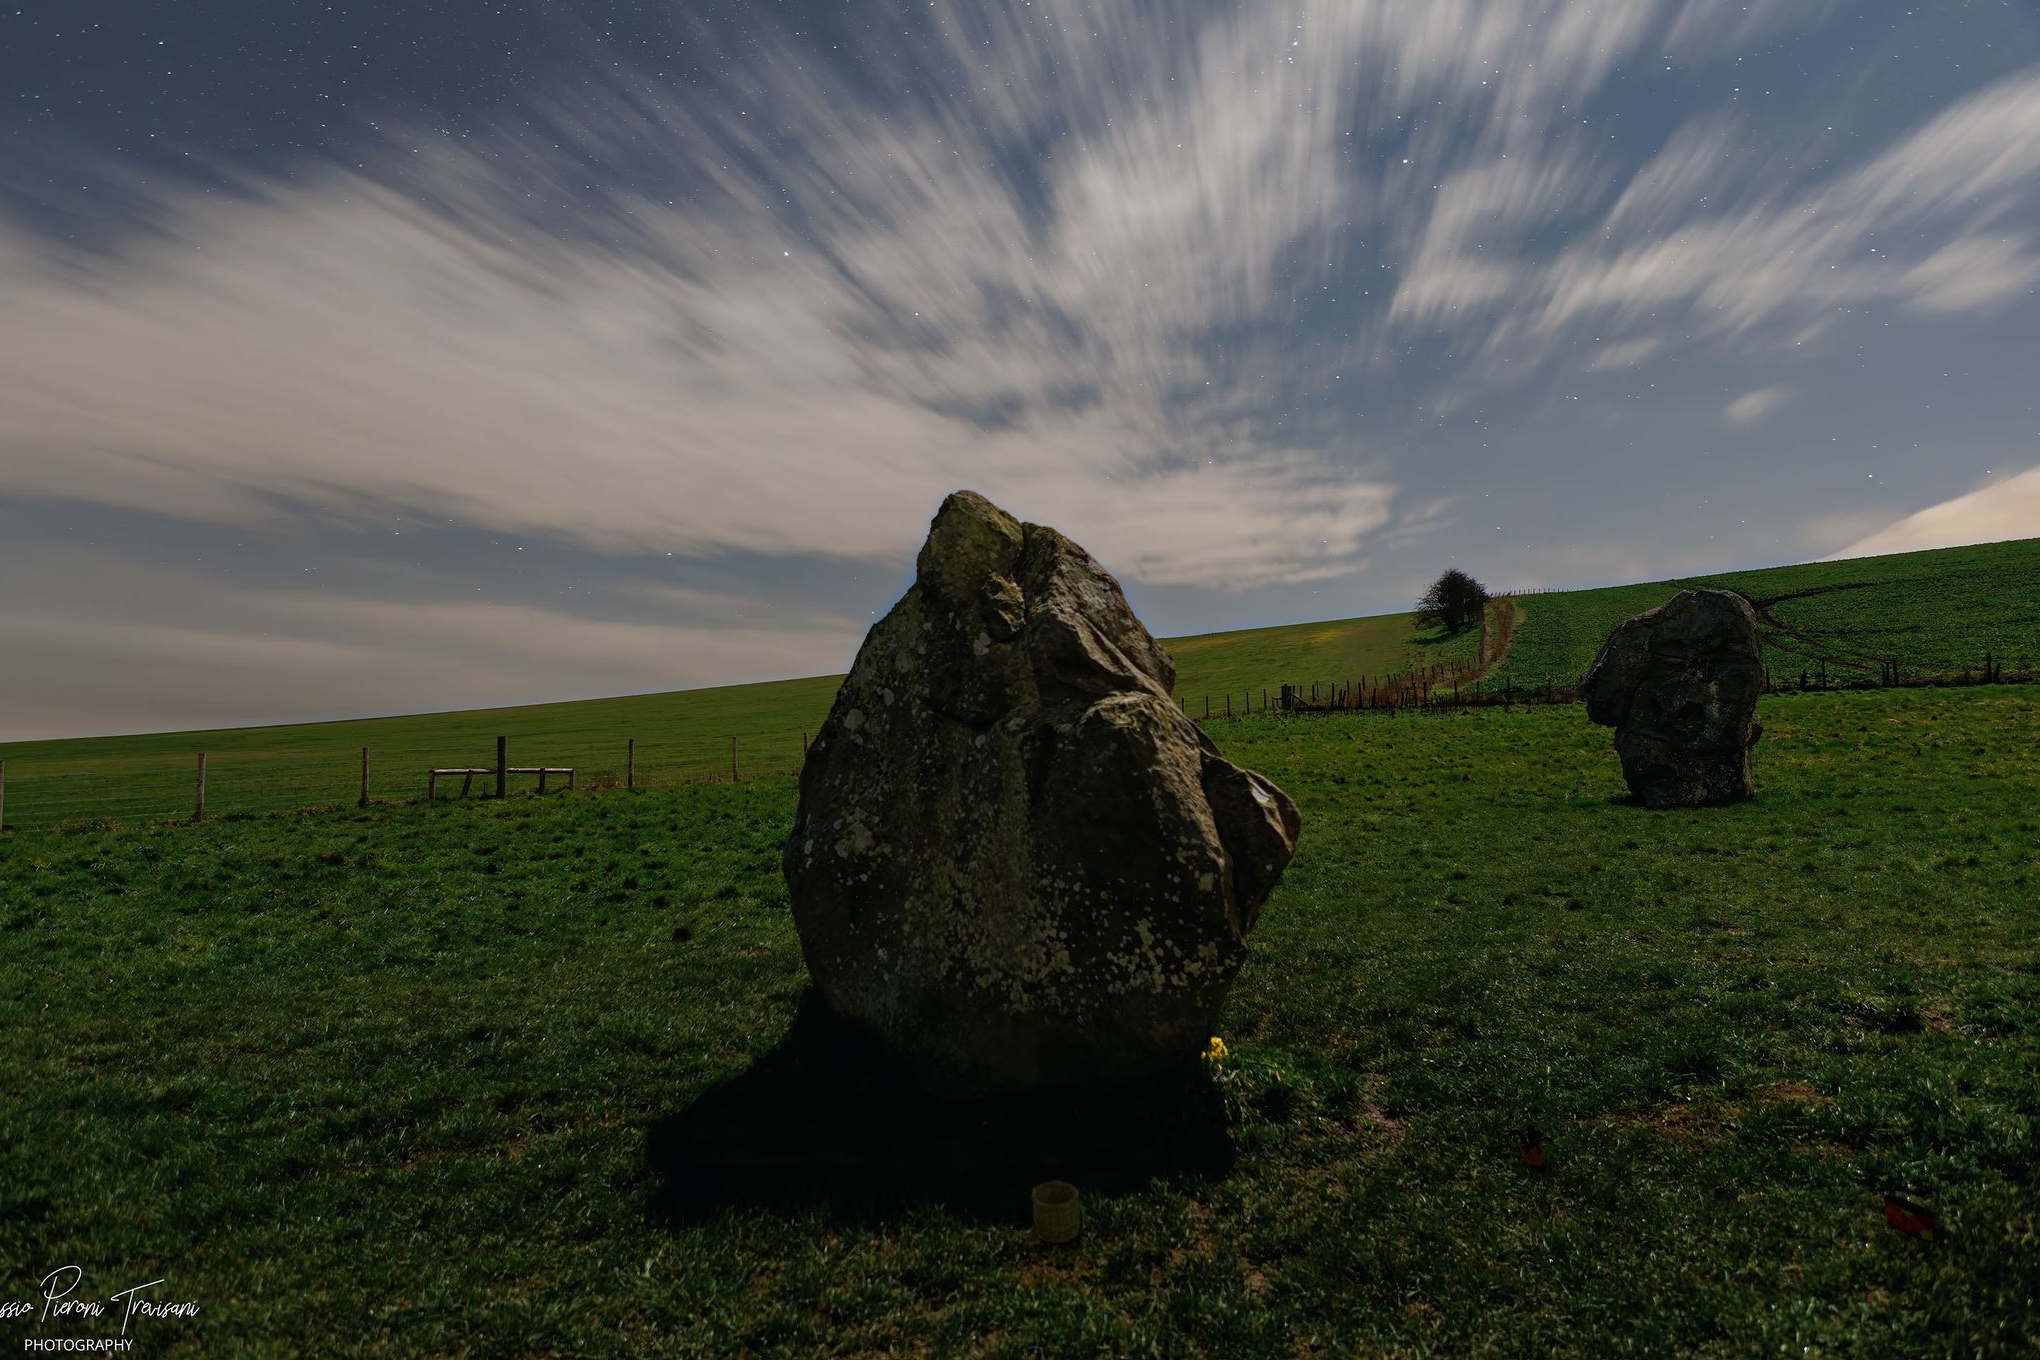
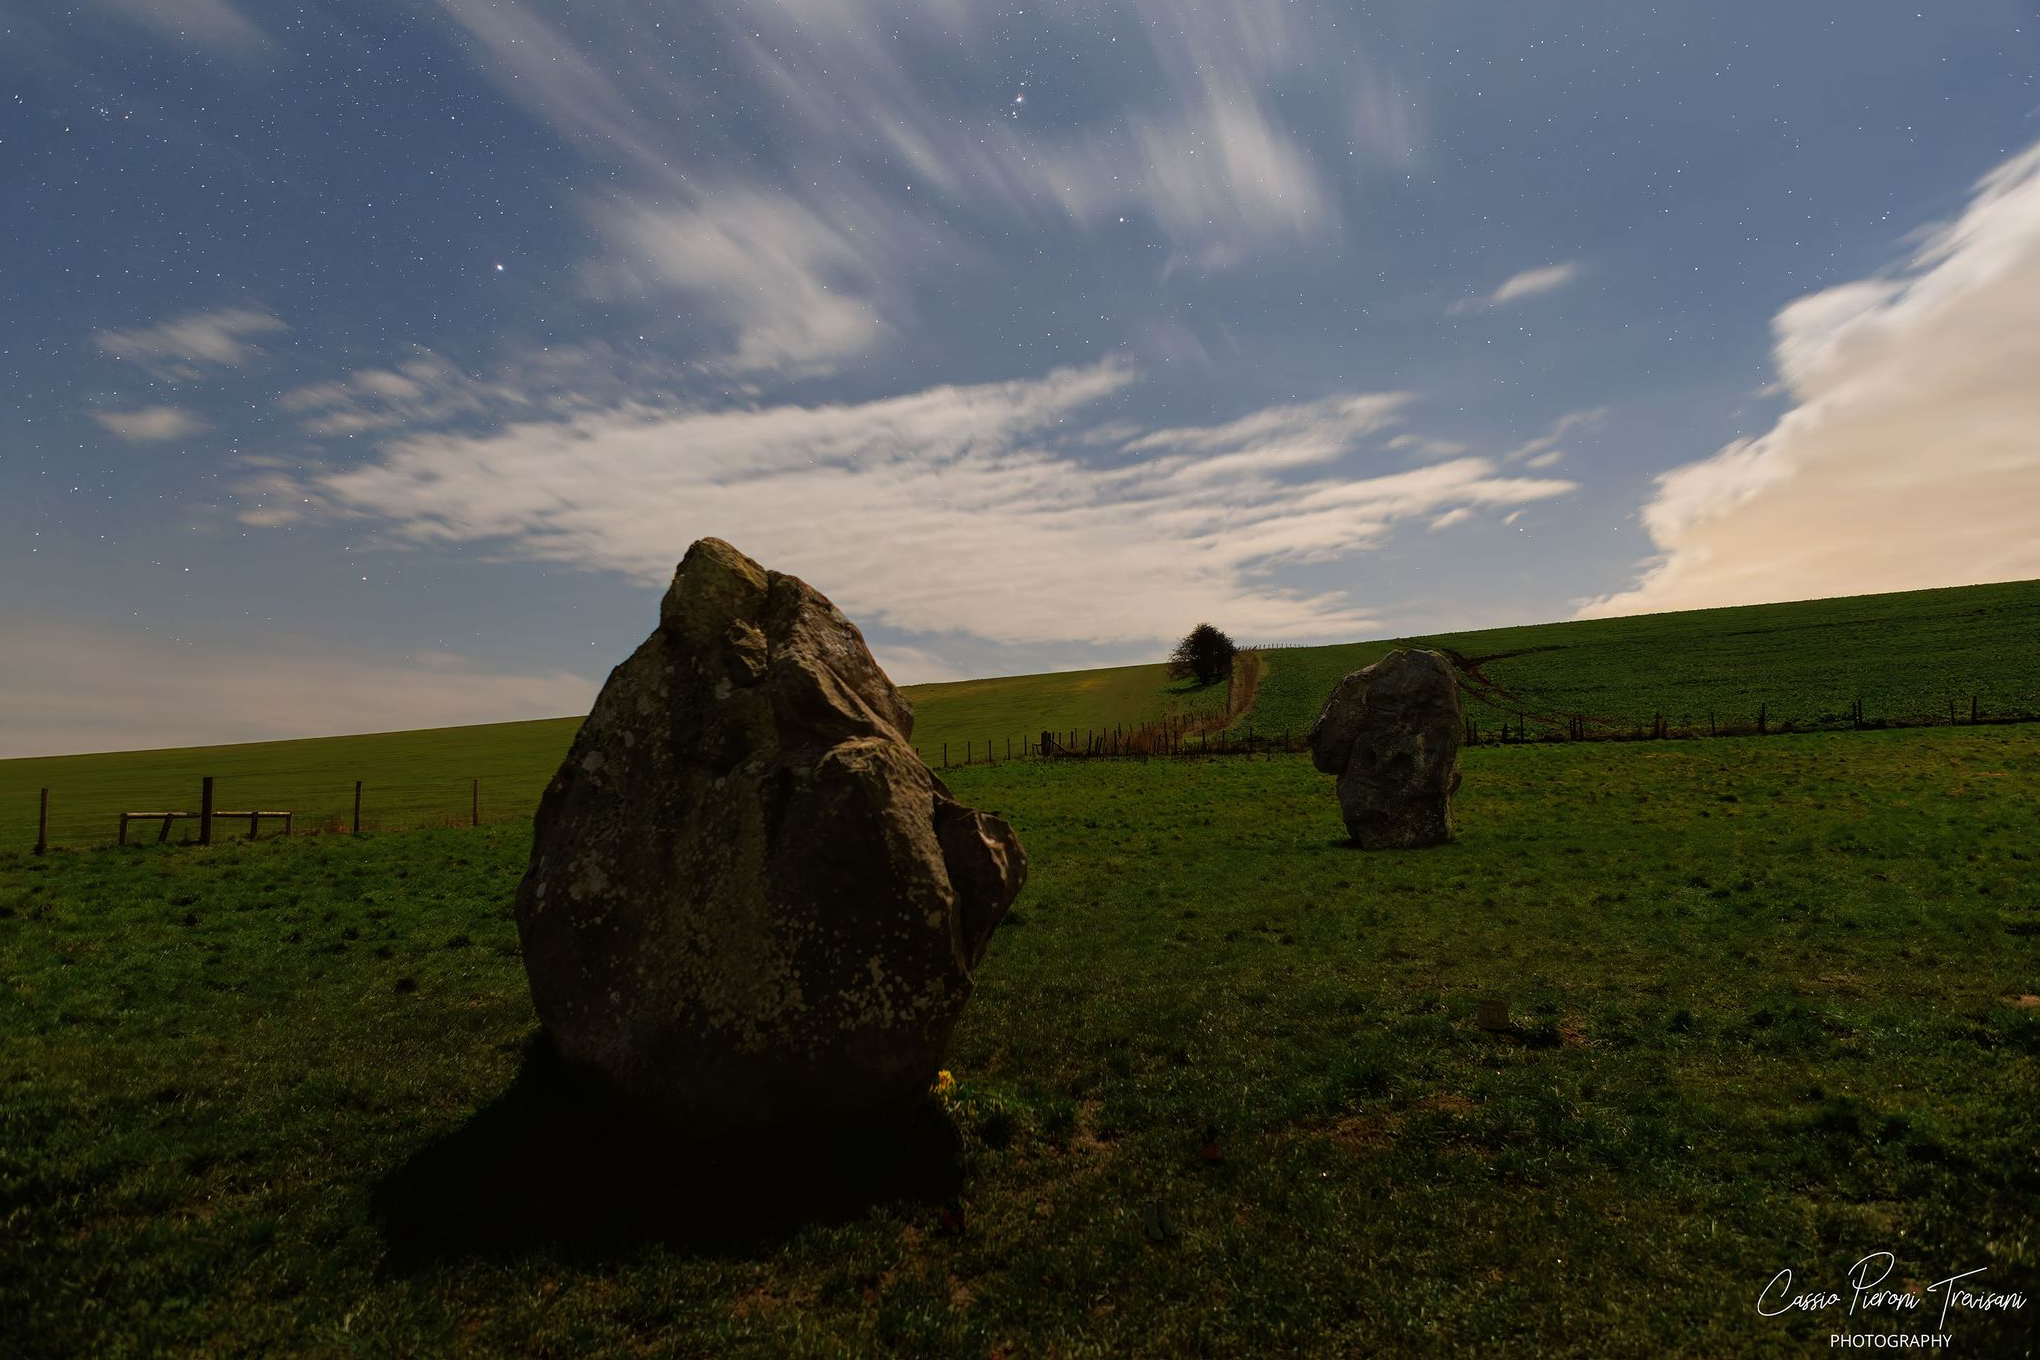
wooden bucket: present [1031,1181,1079,1244] -> present [1476,1000,1509,1030]
bag: present [1882,1195,1941,1242] -> present [943,1200,966,1234]
boots: none [1464,1212,1507,1263] -> present [1143,1198,1176,1241]

